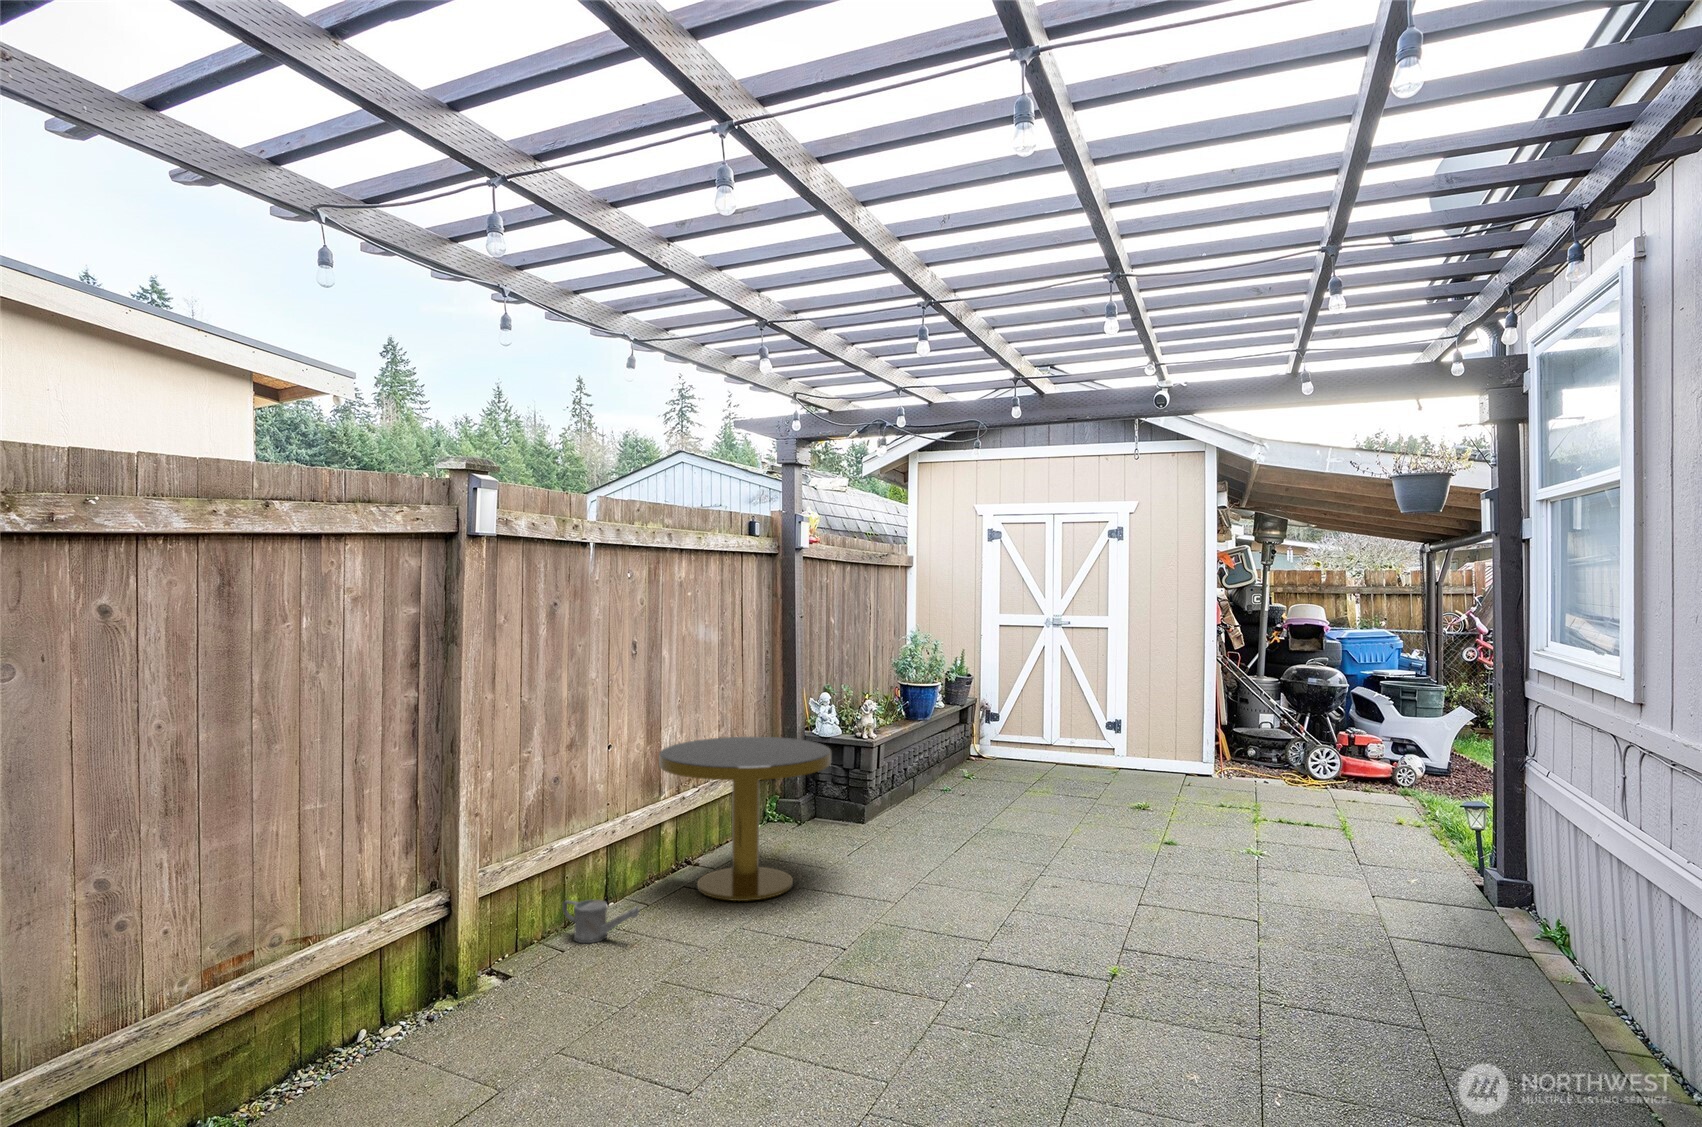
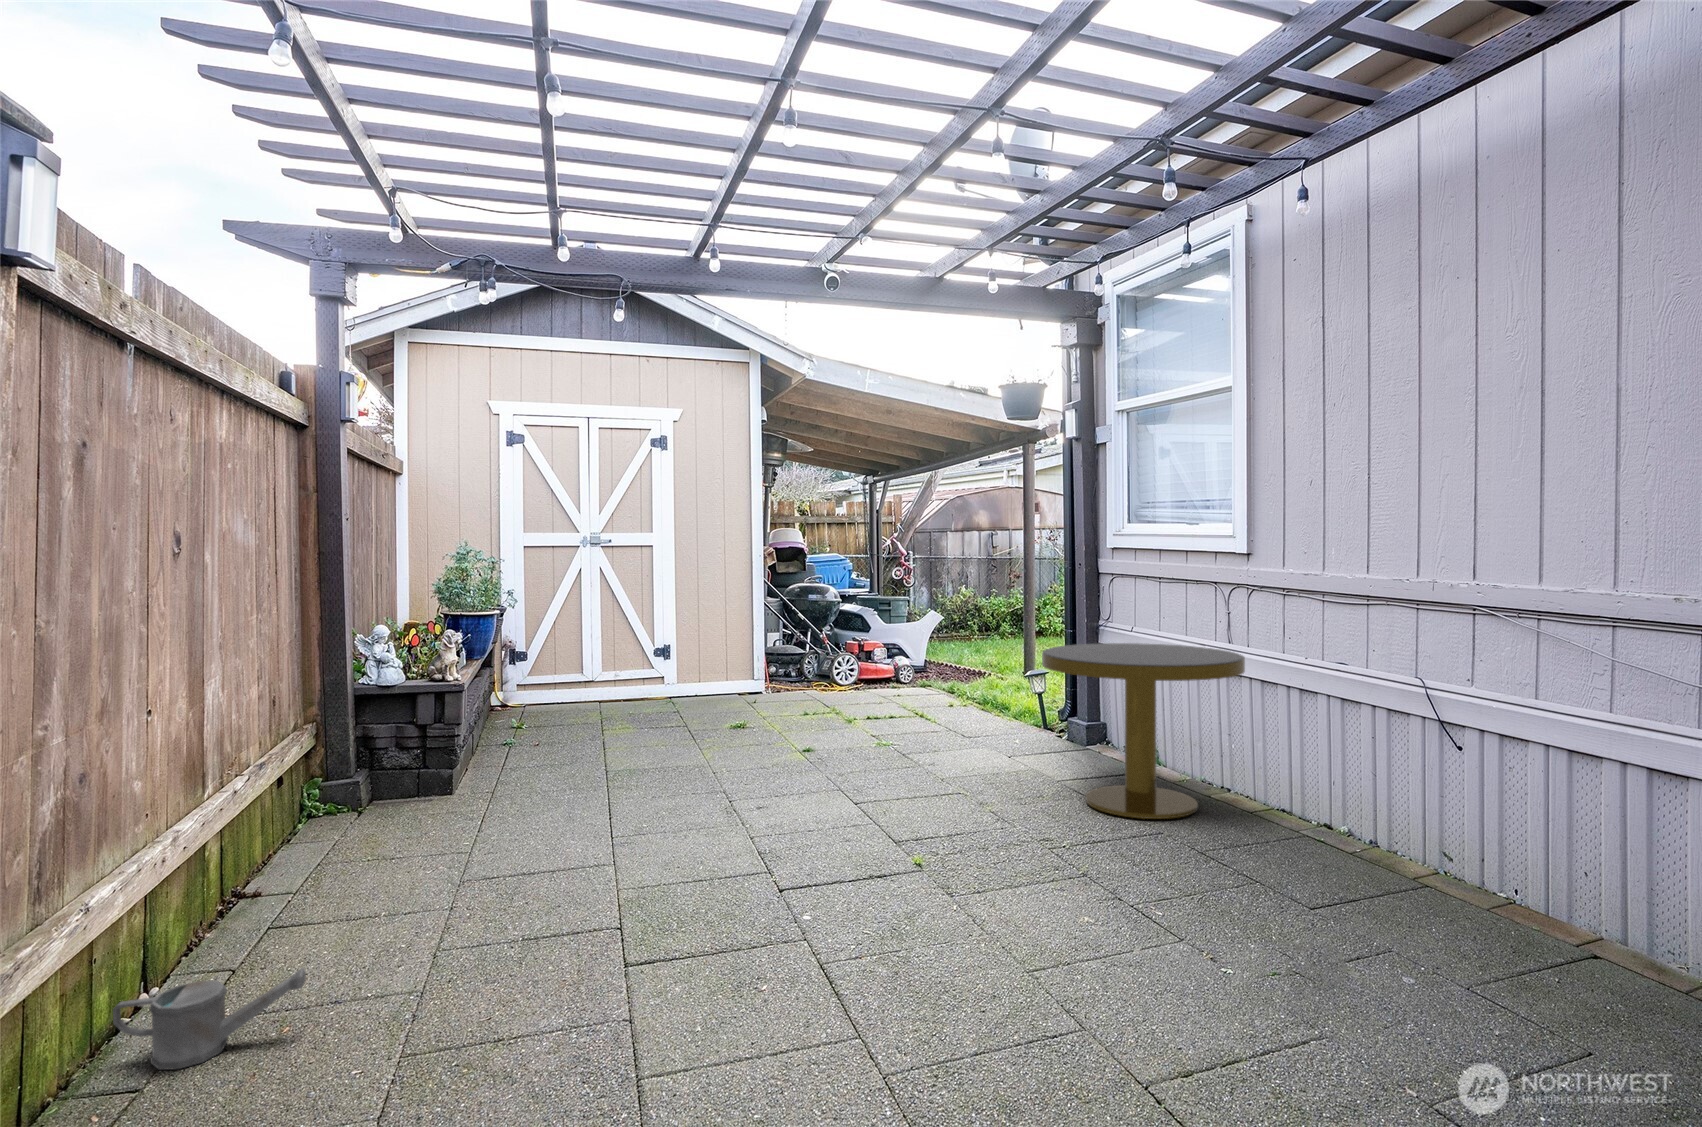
side table: present [659,737,831,901] -> present [1042,643,1245,819]

